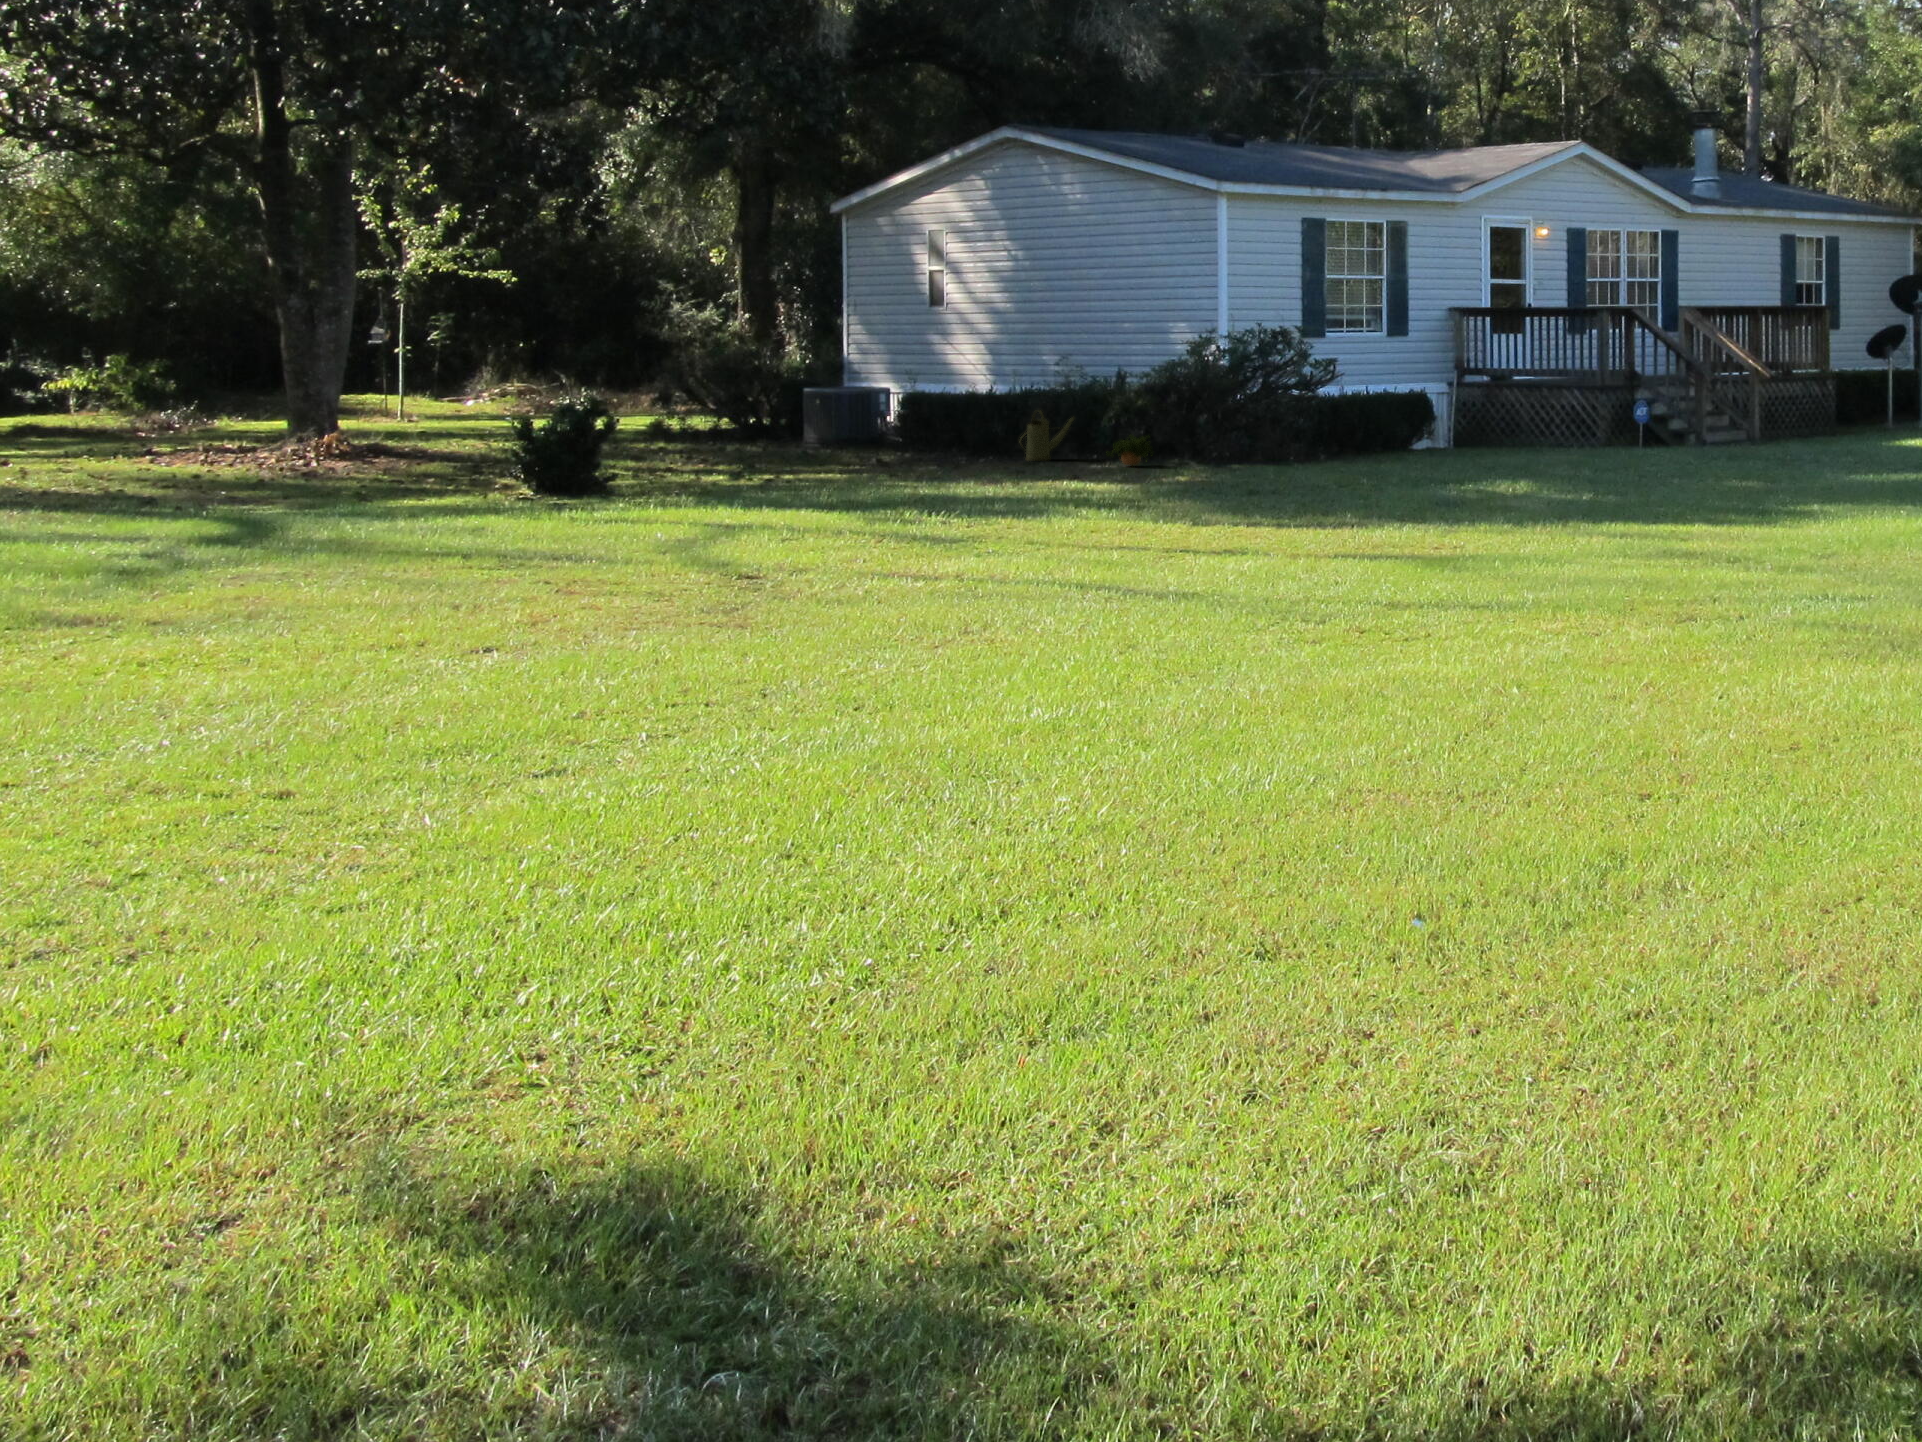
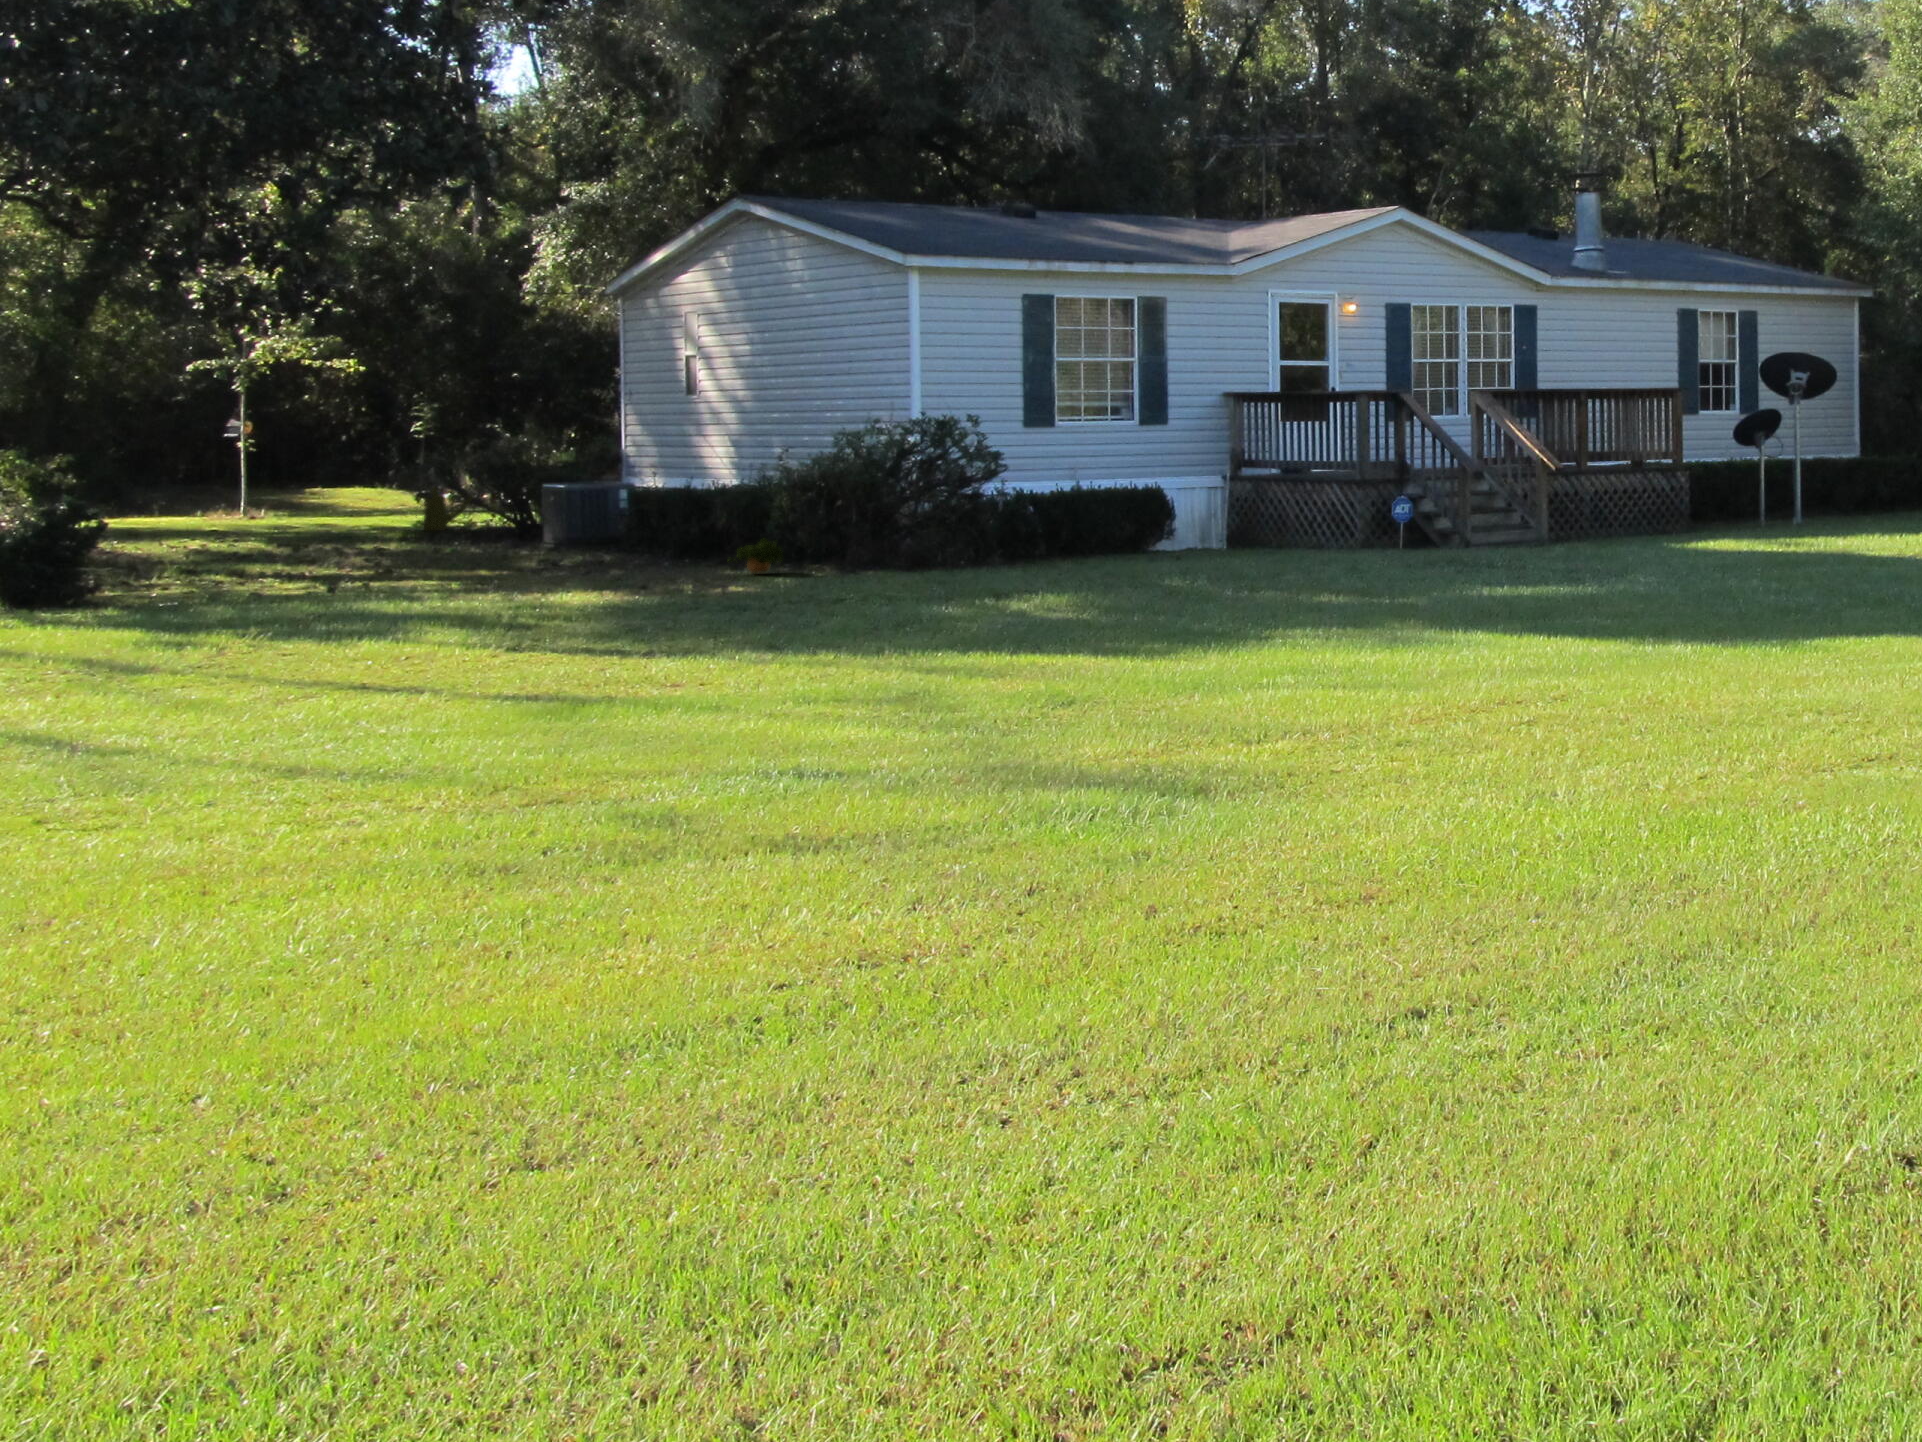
watering can: present [1024,411,1074,461] -> present [416,487,474,531]

